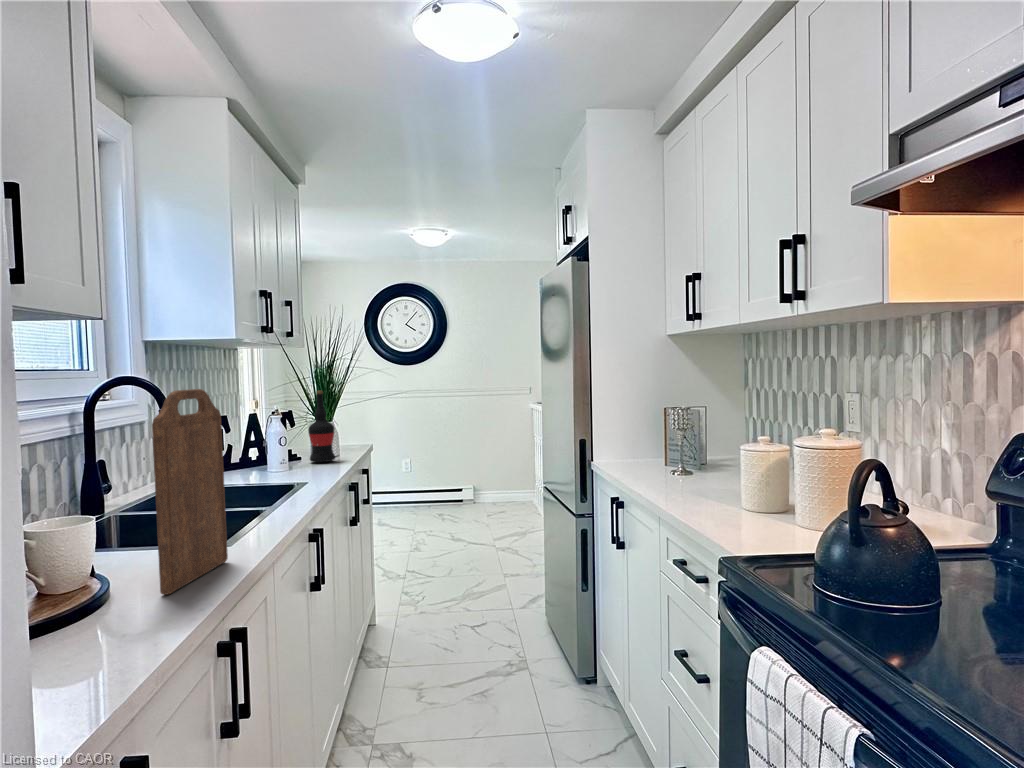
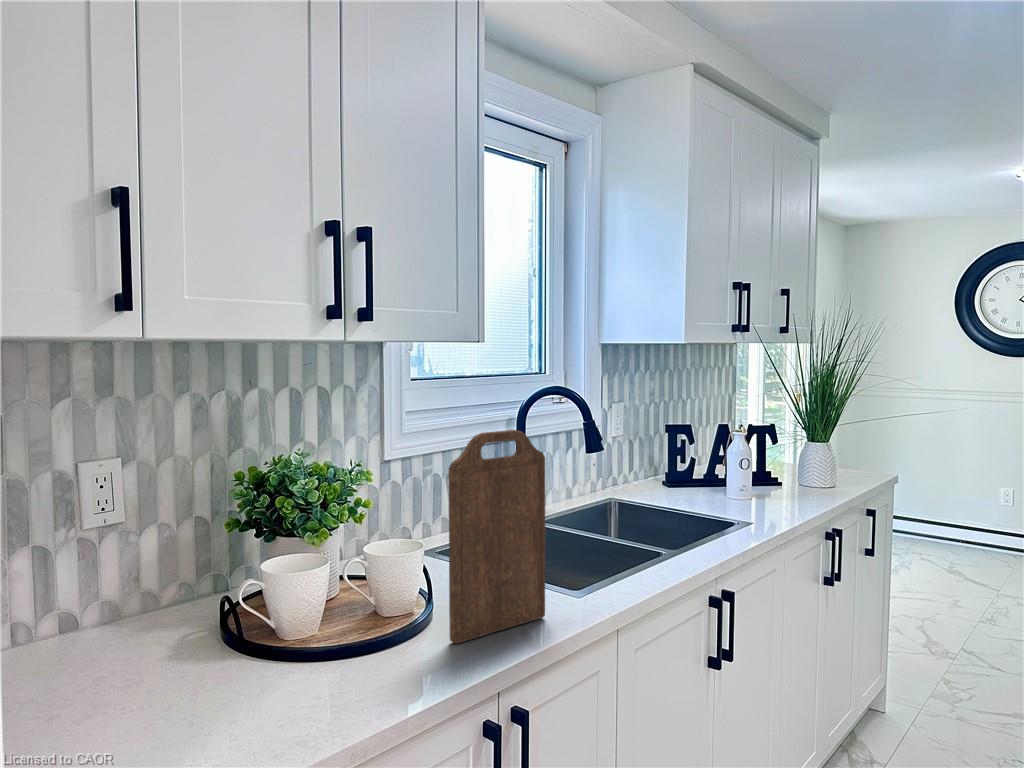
wine bottle: present [308,391,335,462] -> none [780,405,814,495]

